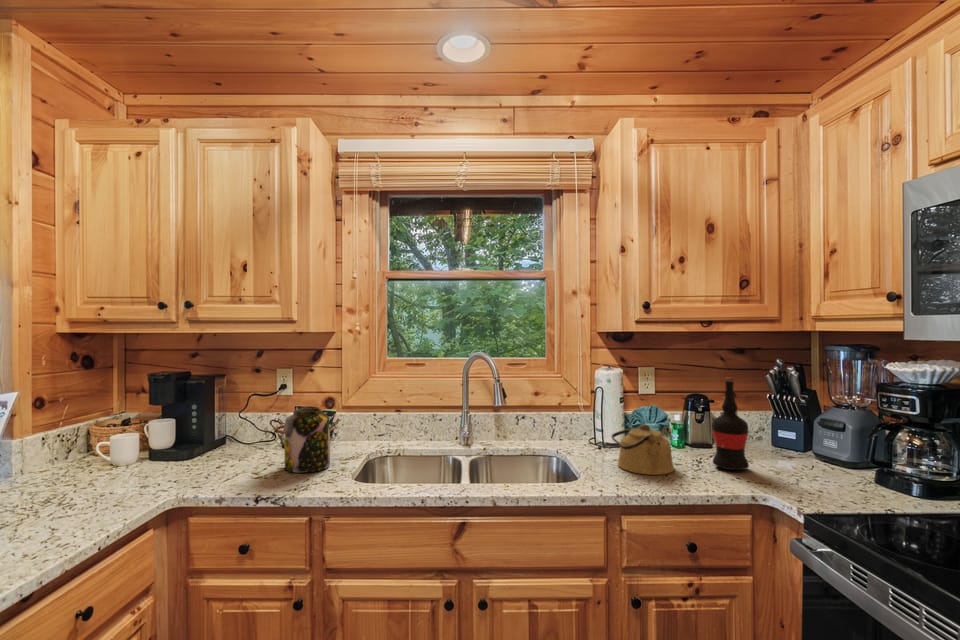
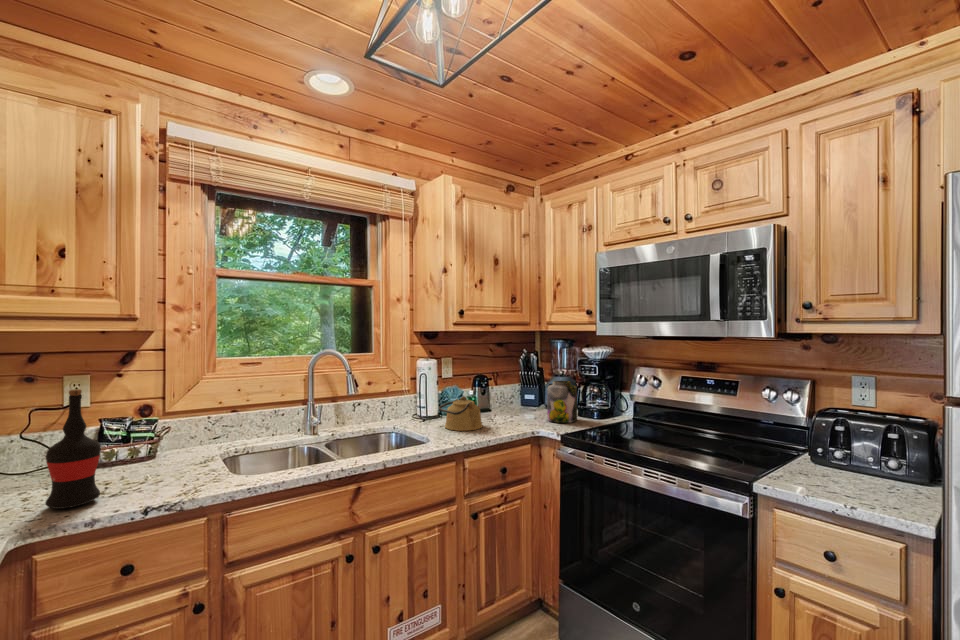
wine bottle: present [712,377,749,470] -> present [45,389,101,509]
jar: present [285,408,330,473] -> present [547,381,577,423]

